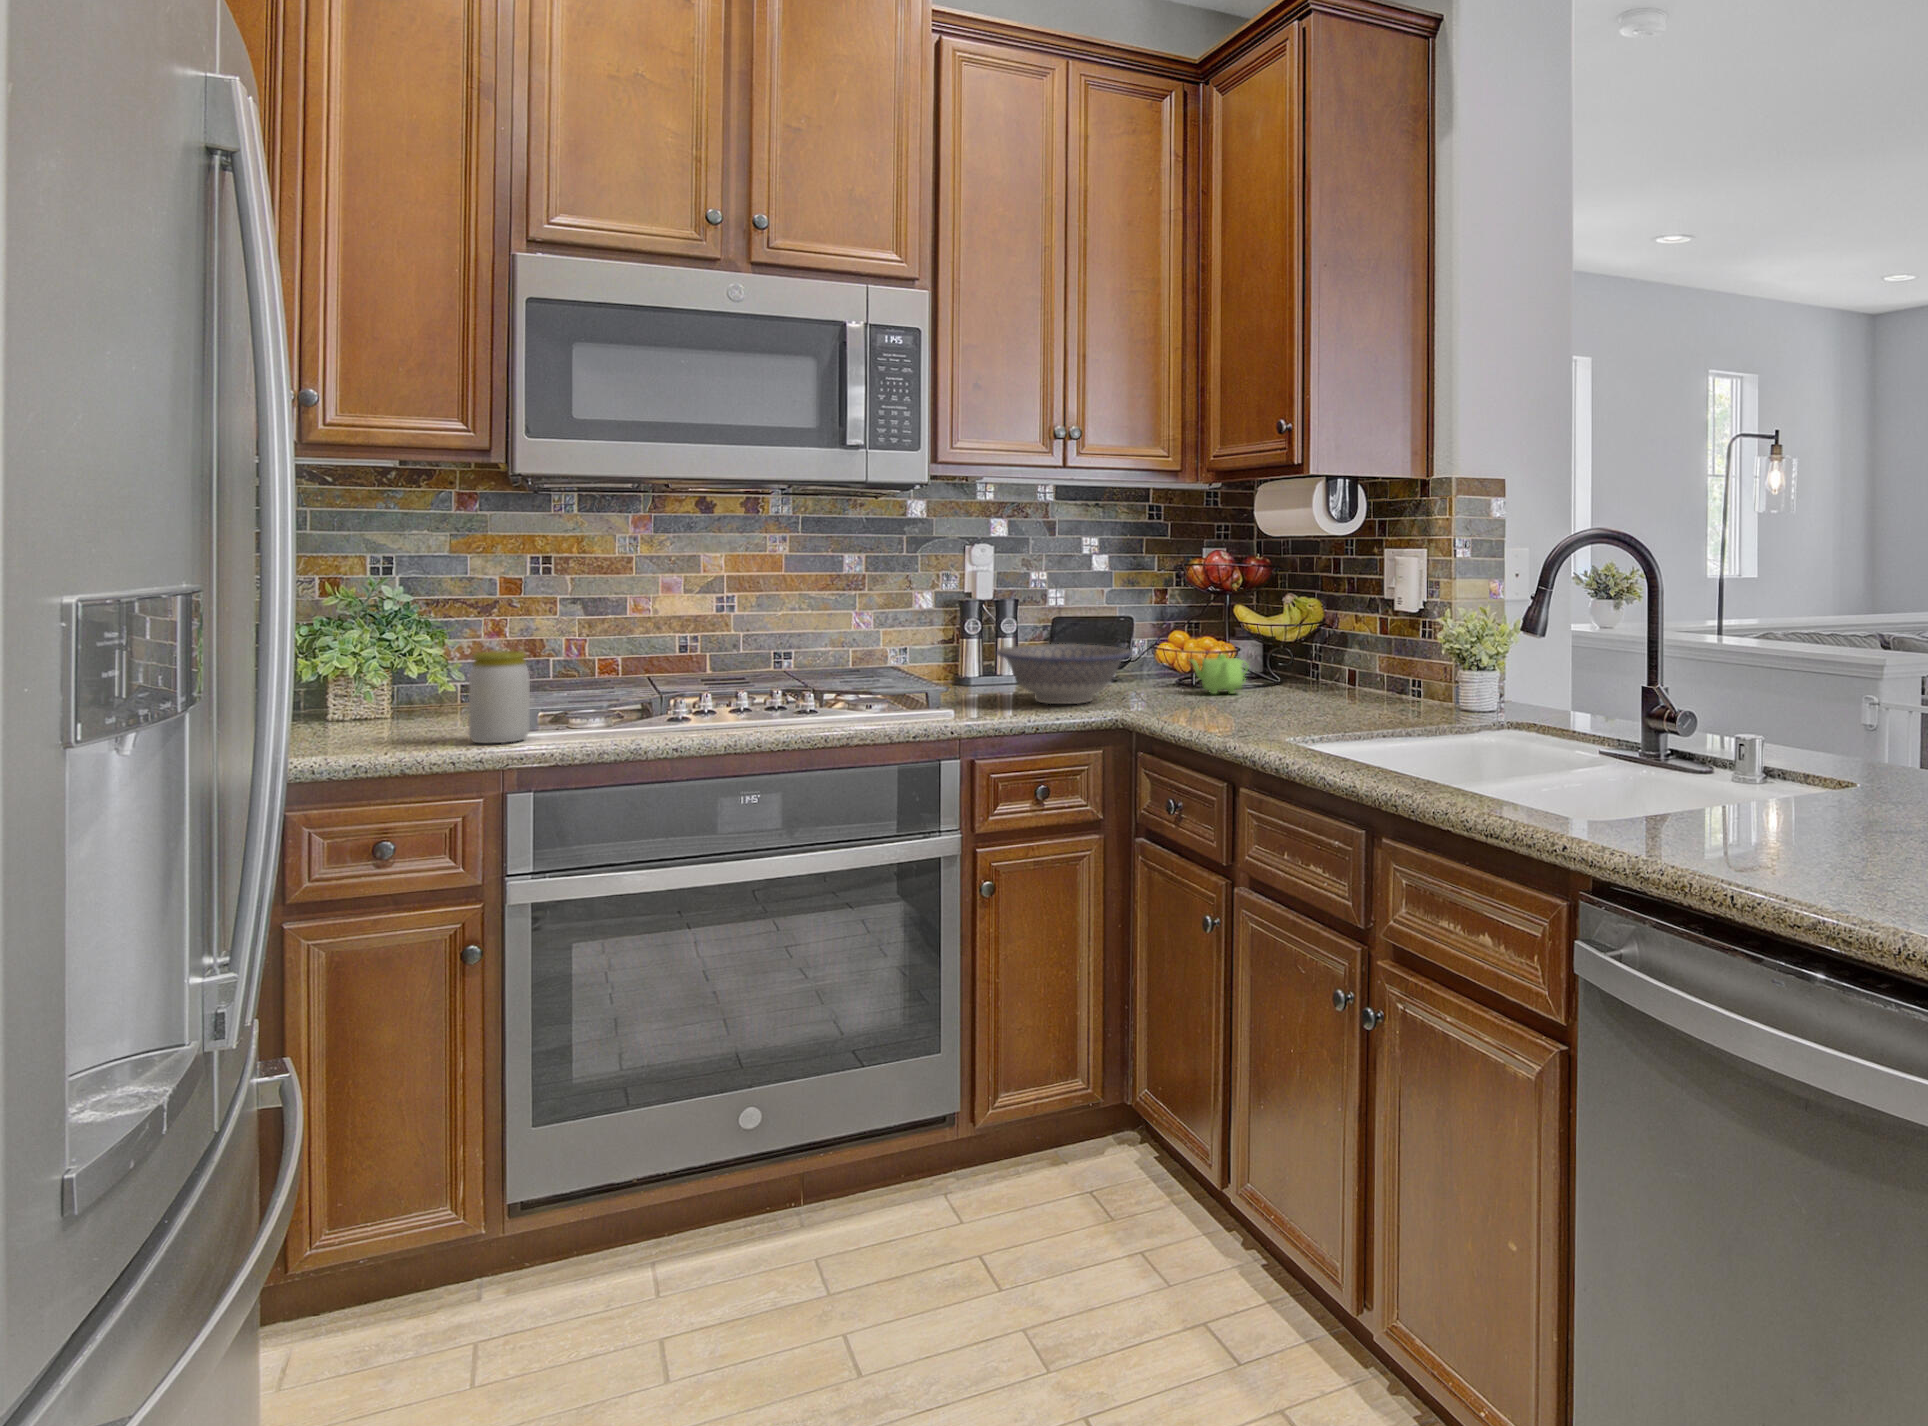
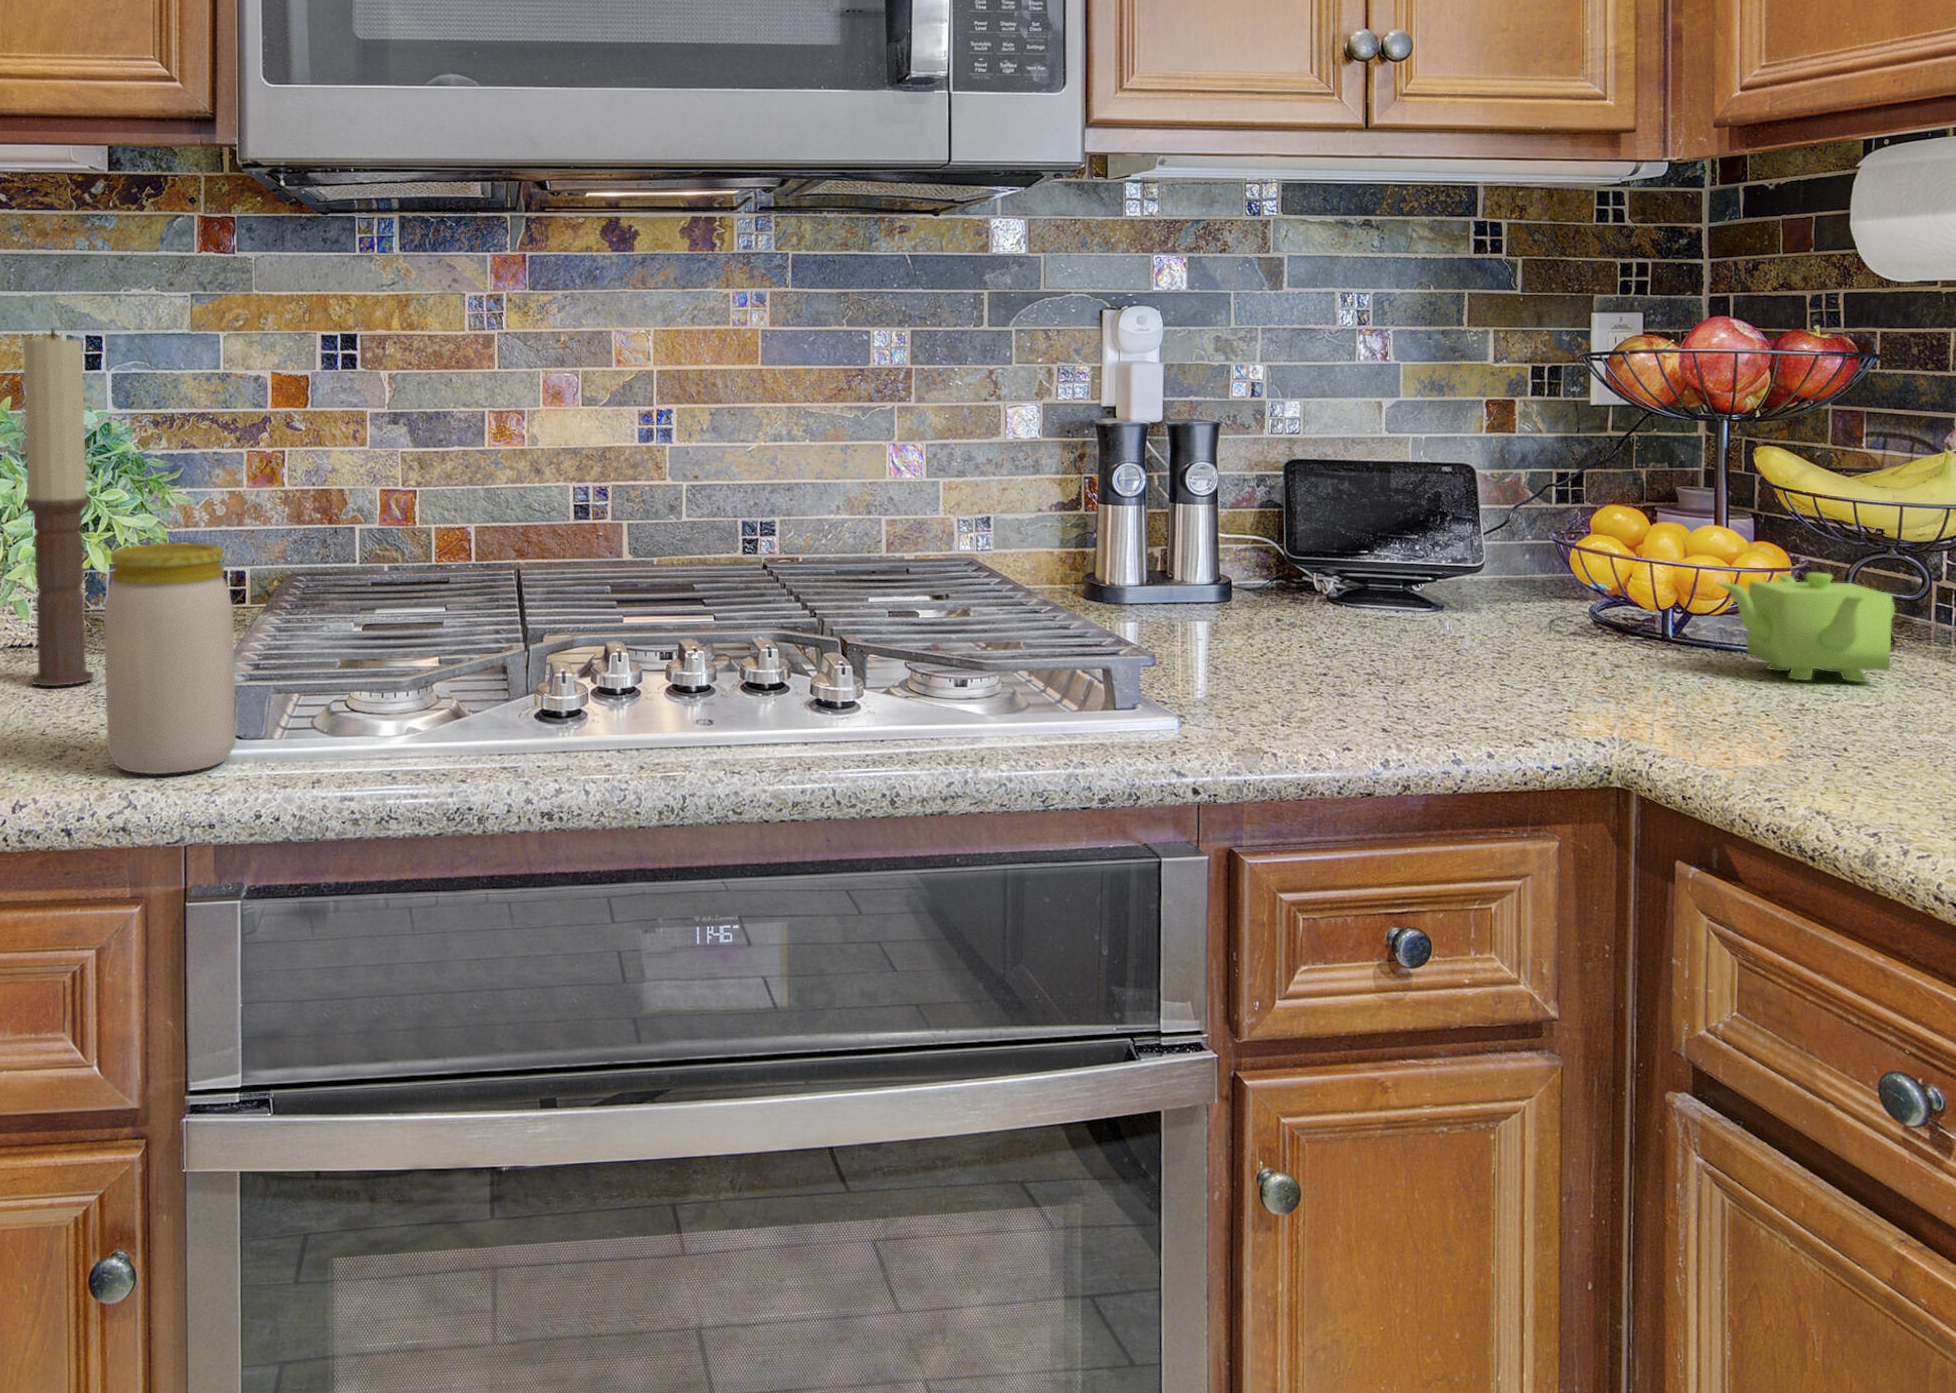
candle: none [391,559,427,726] -> present [23,329,93,686]
bowl: present [997,644,1133,704] -> none [1256,535,1621,700]

